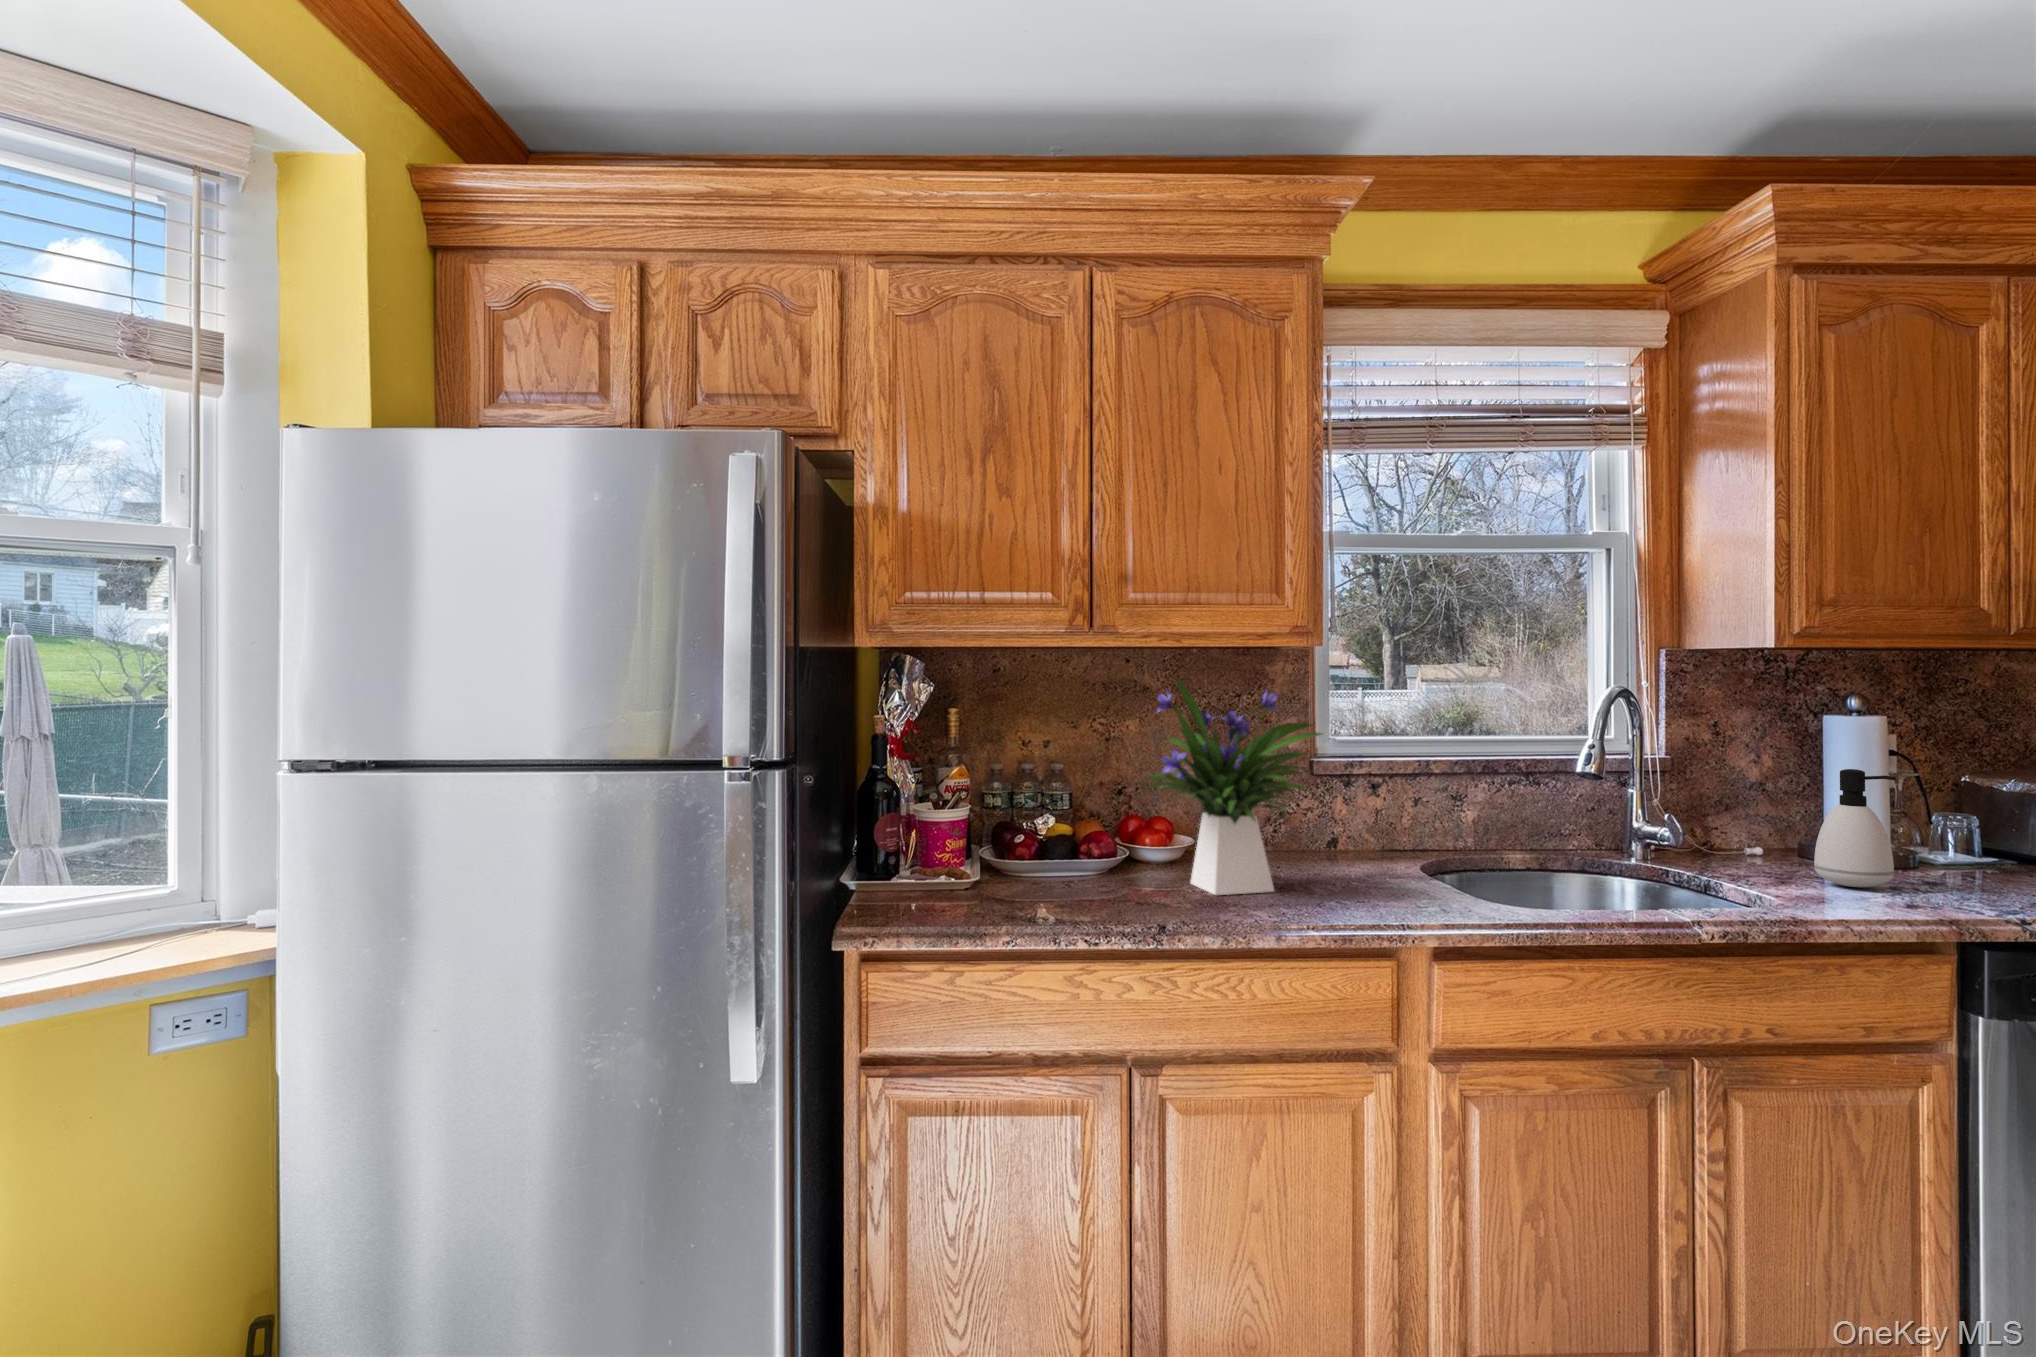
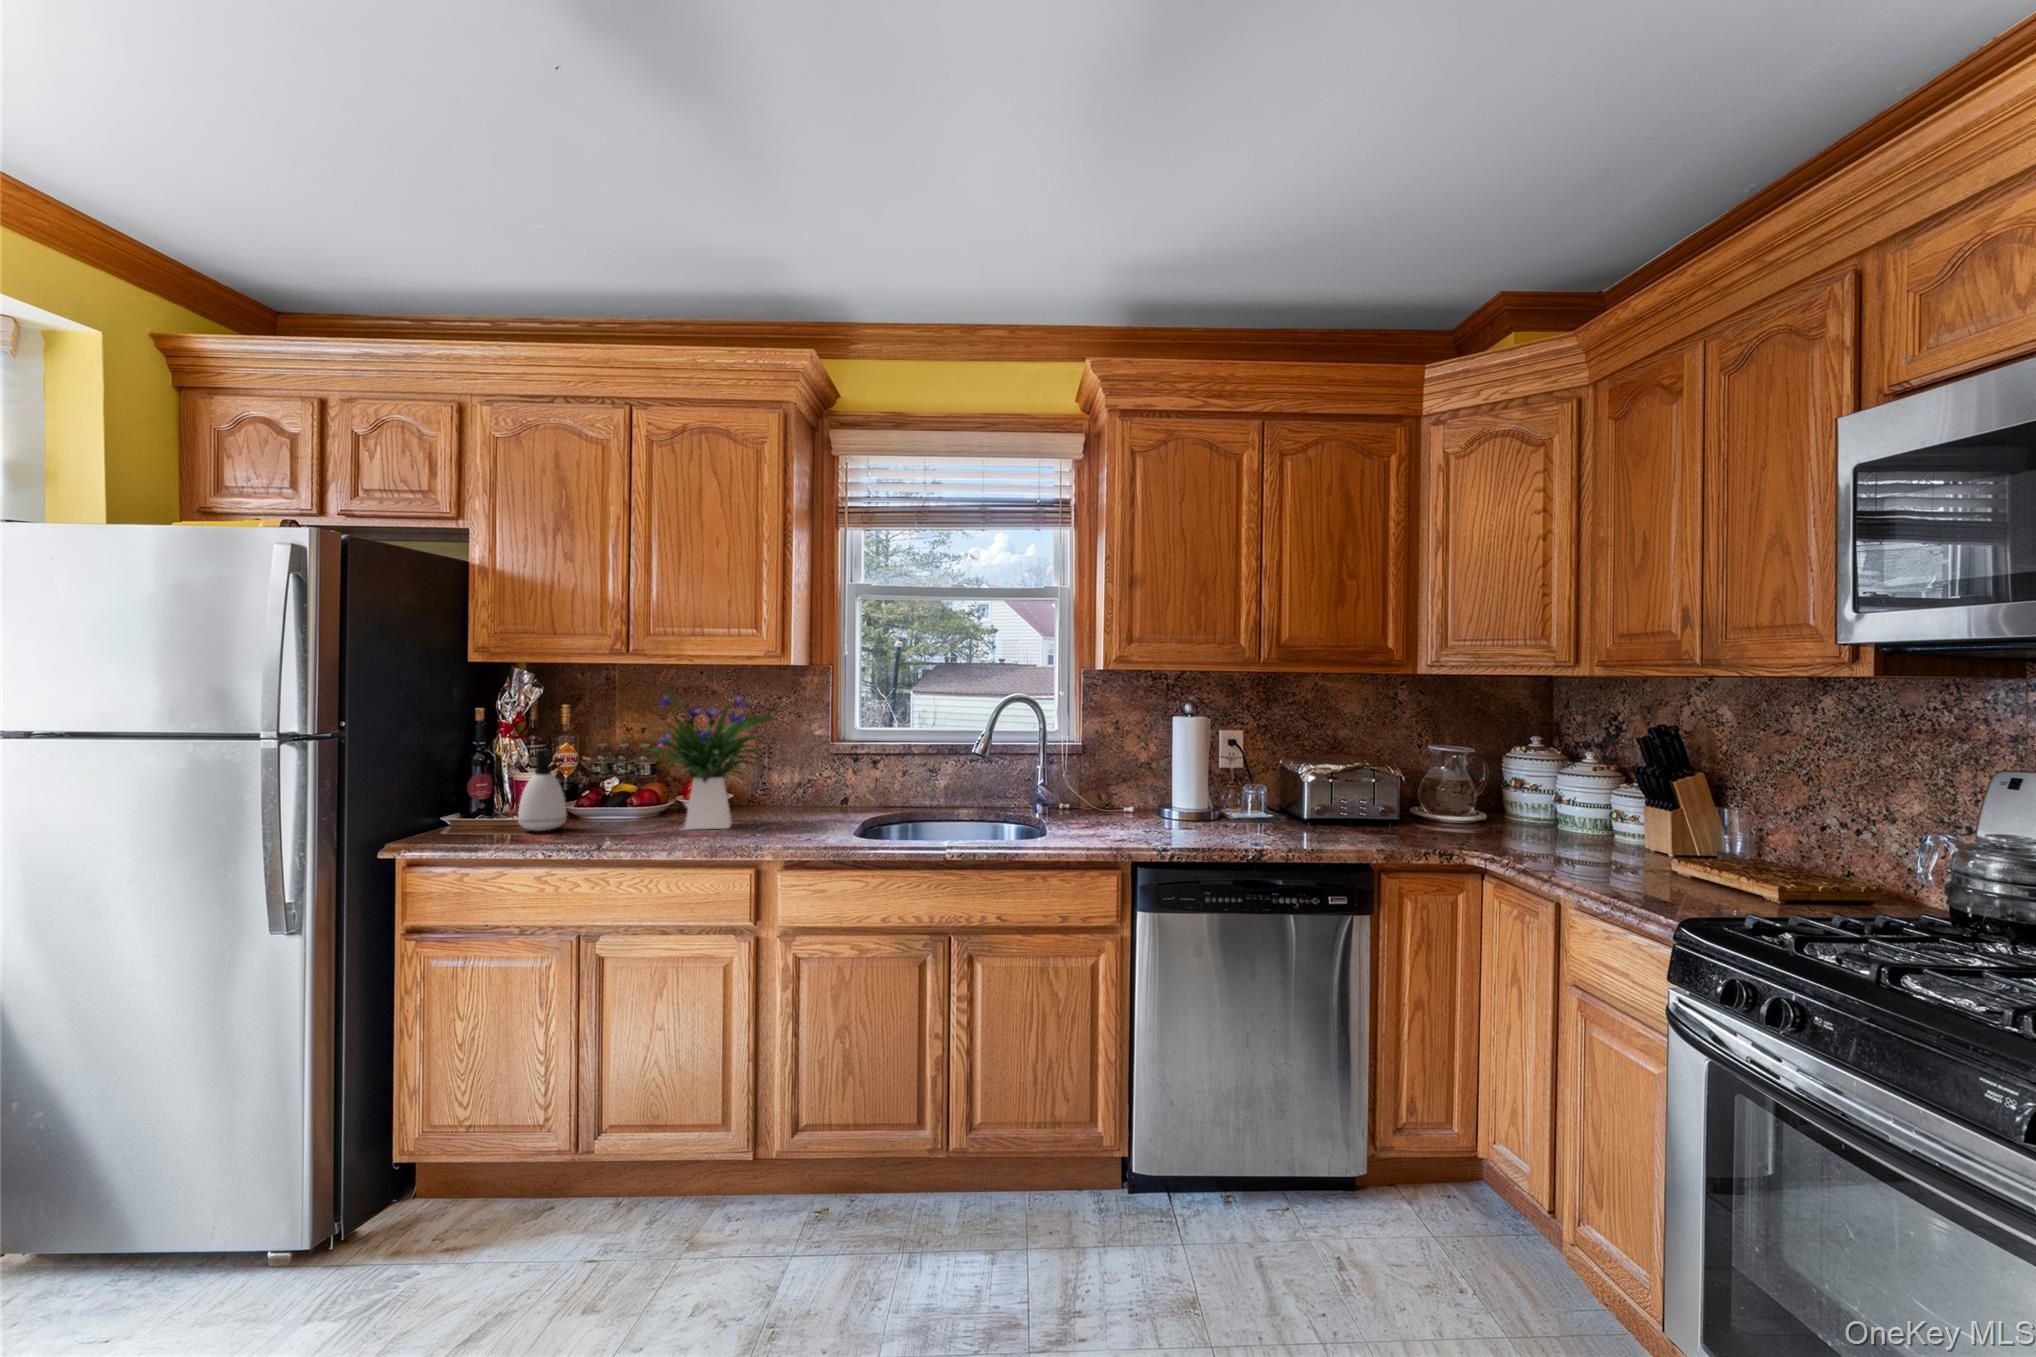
soap dispenser: present [1814,769,1896,887] -> present [518,749,567,831]

